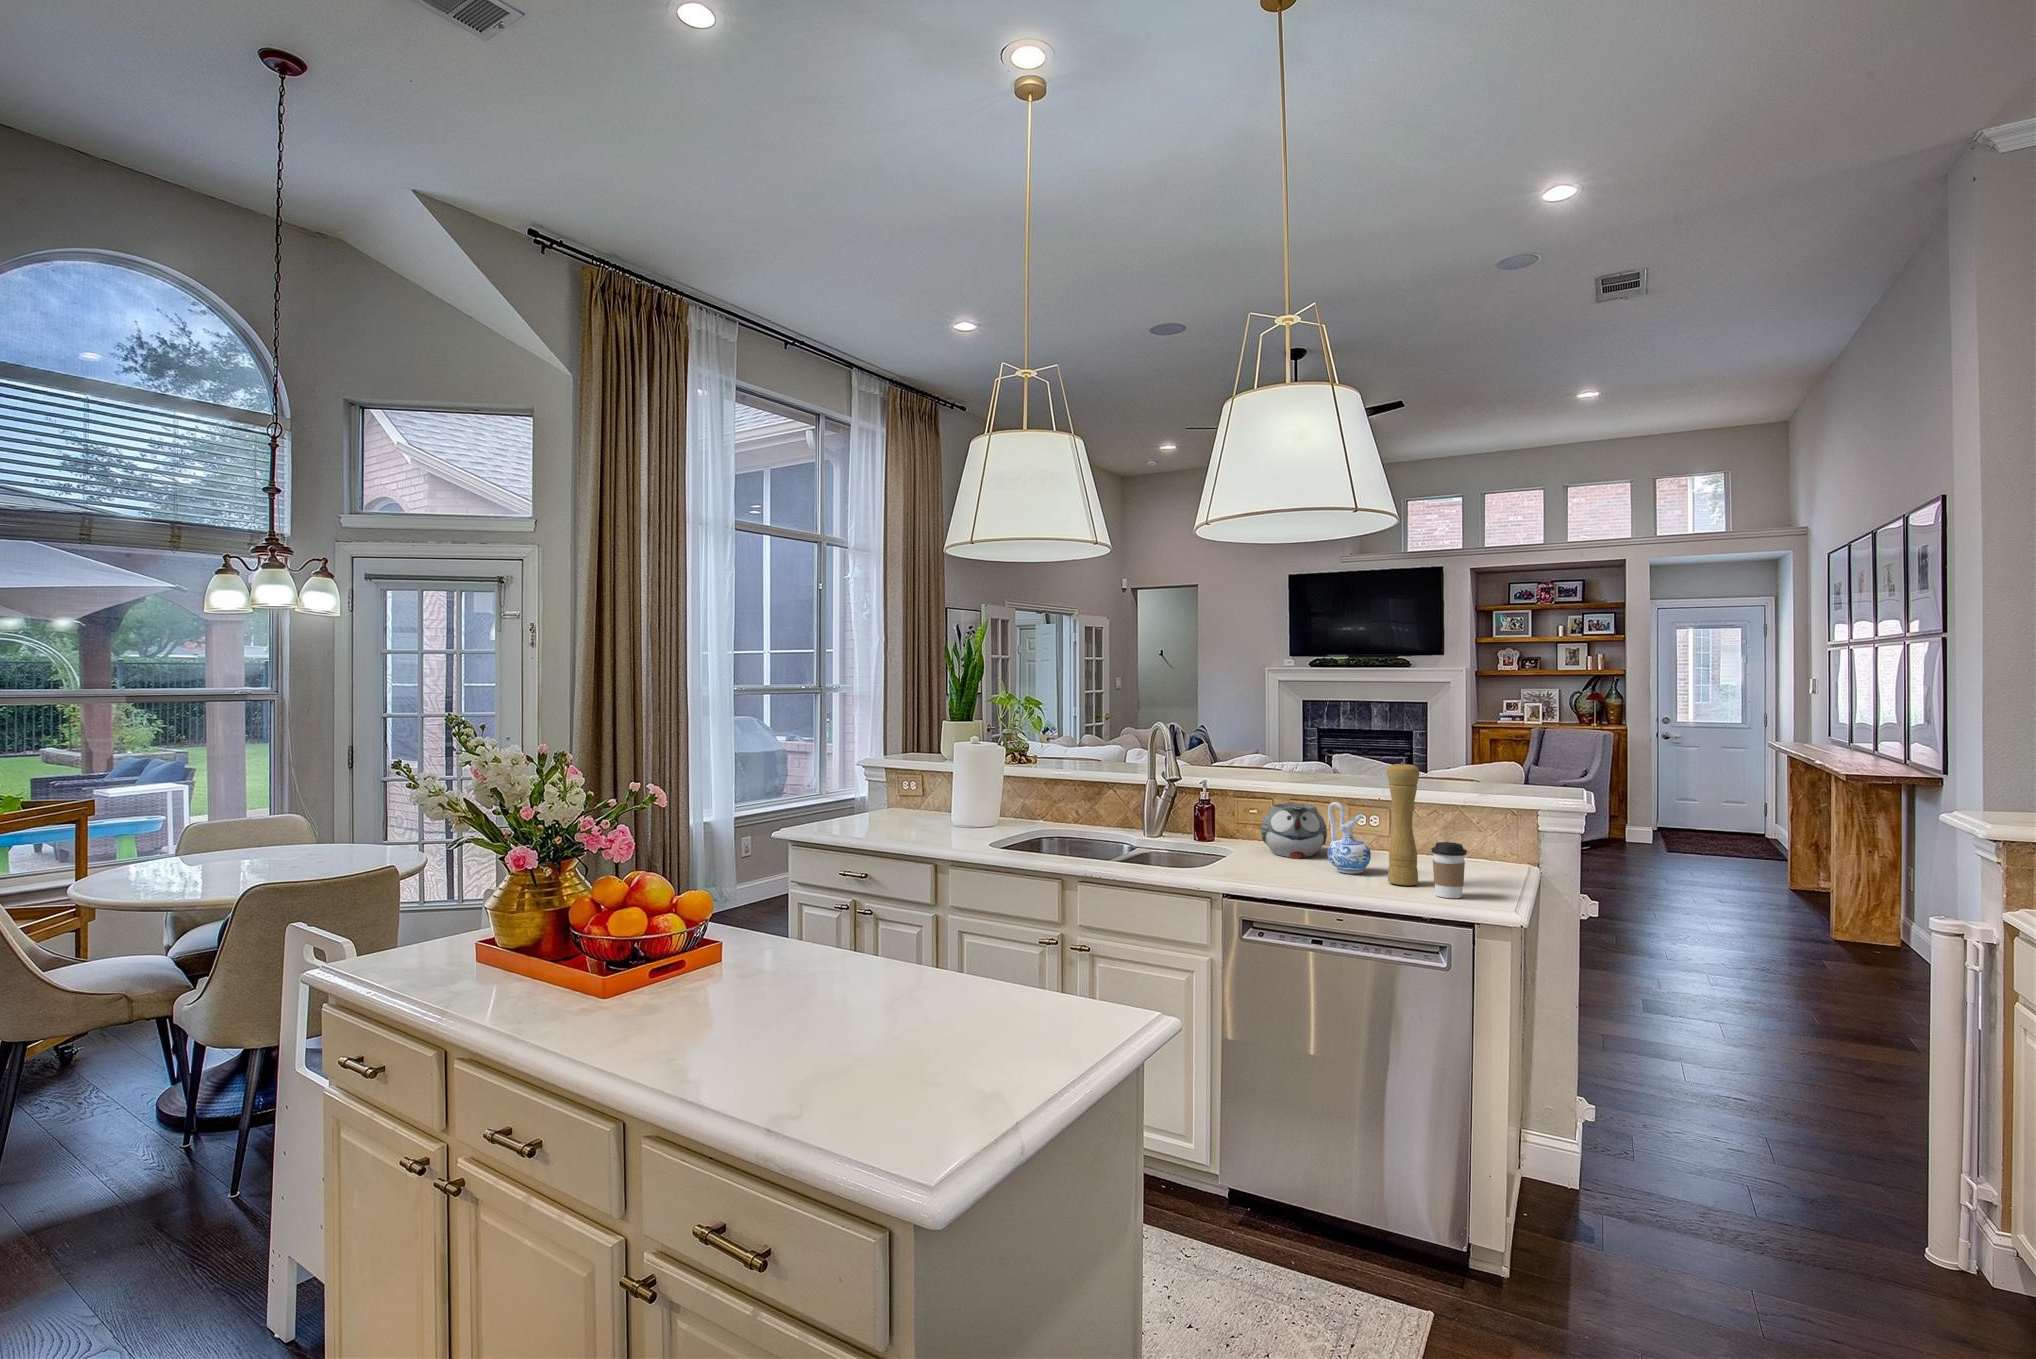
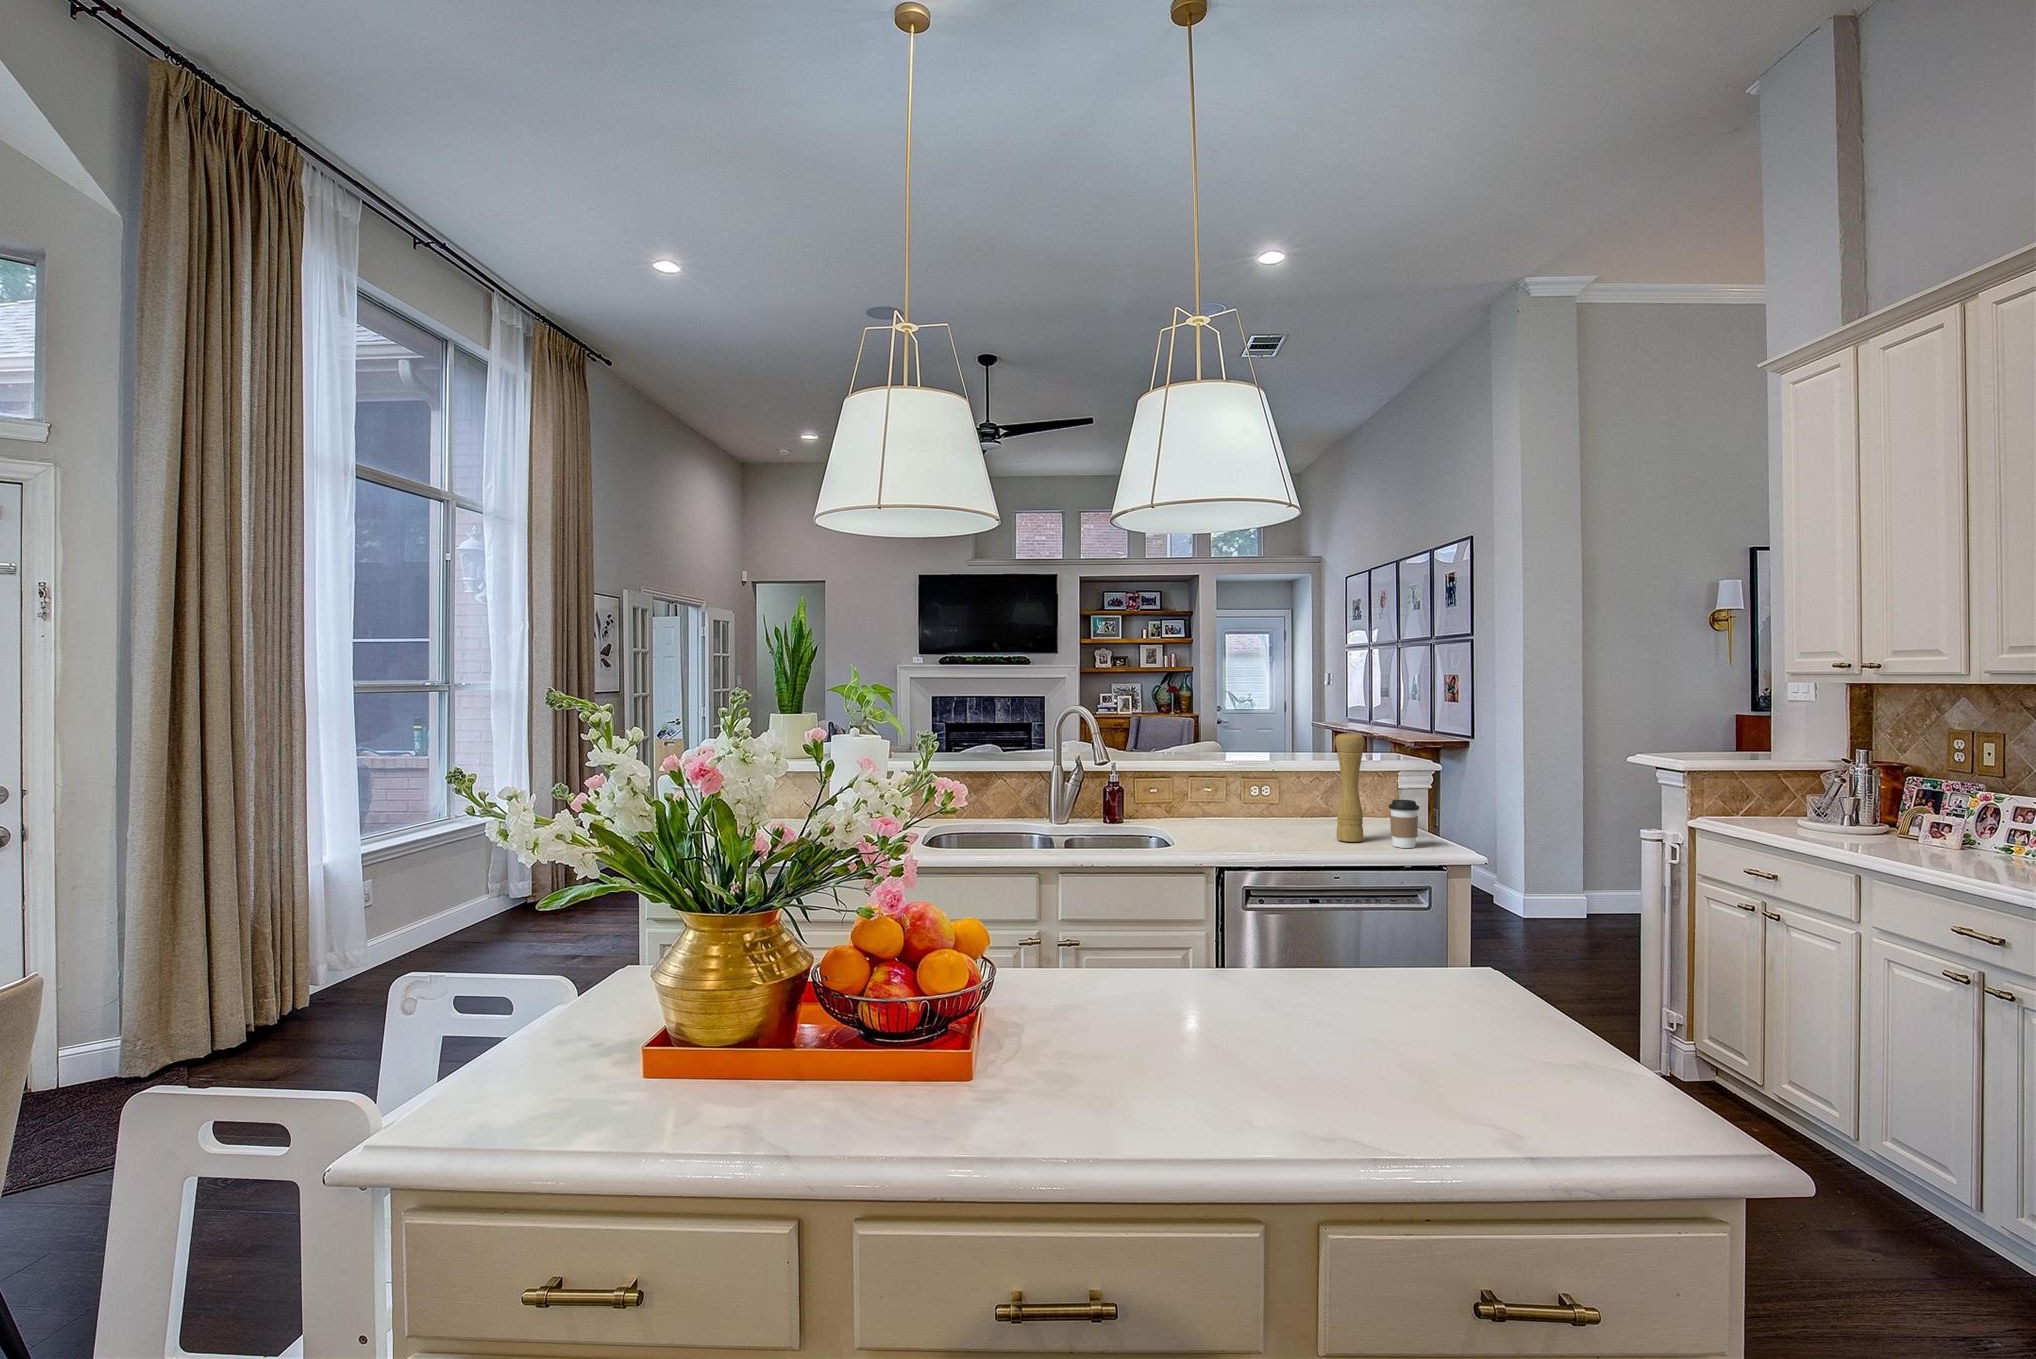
teapot: present [1261,802,1327,858] -> none [1180,778,1240,829]
ceramic pitcher: present [1328,802,1371,874] -> none [1269,772,1309,837]

